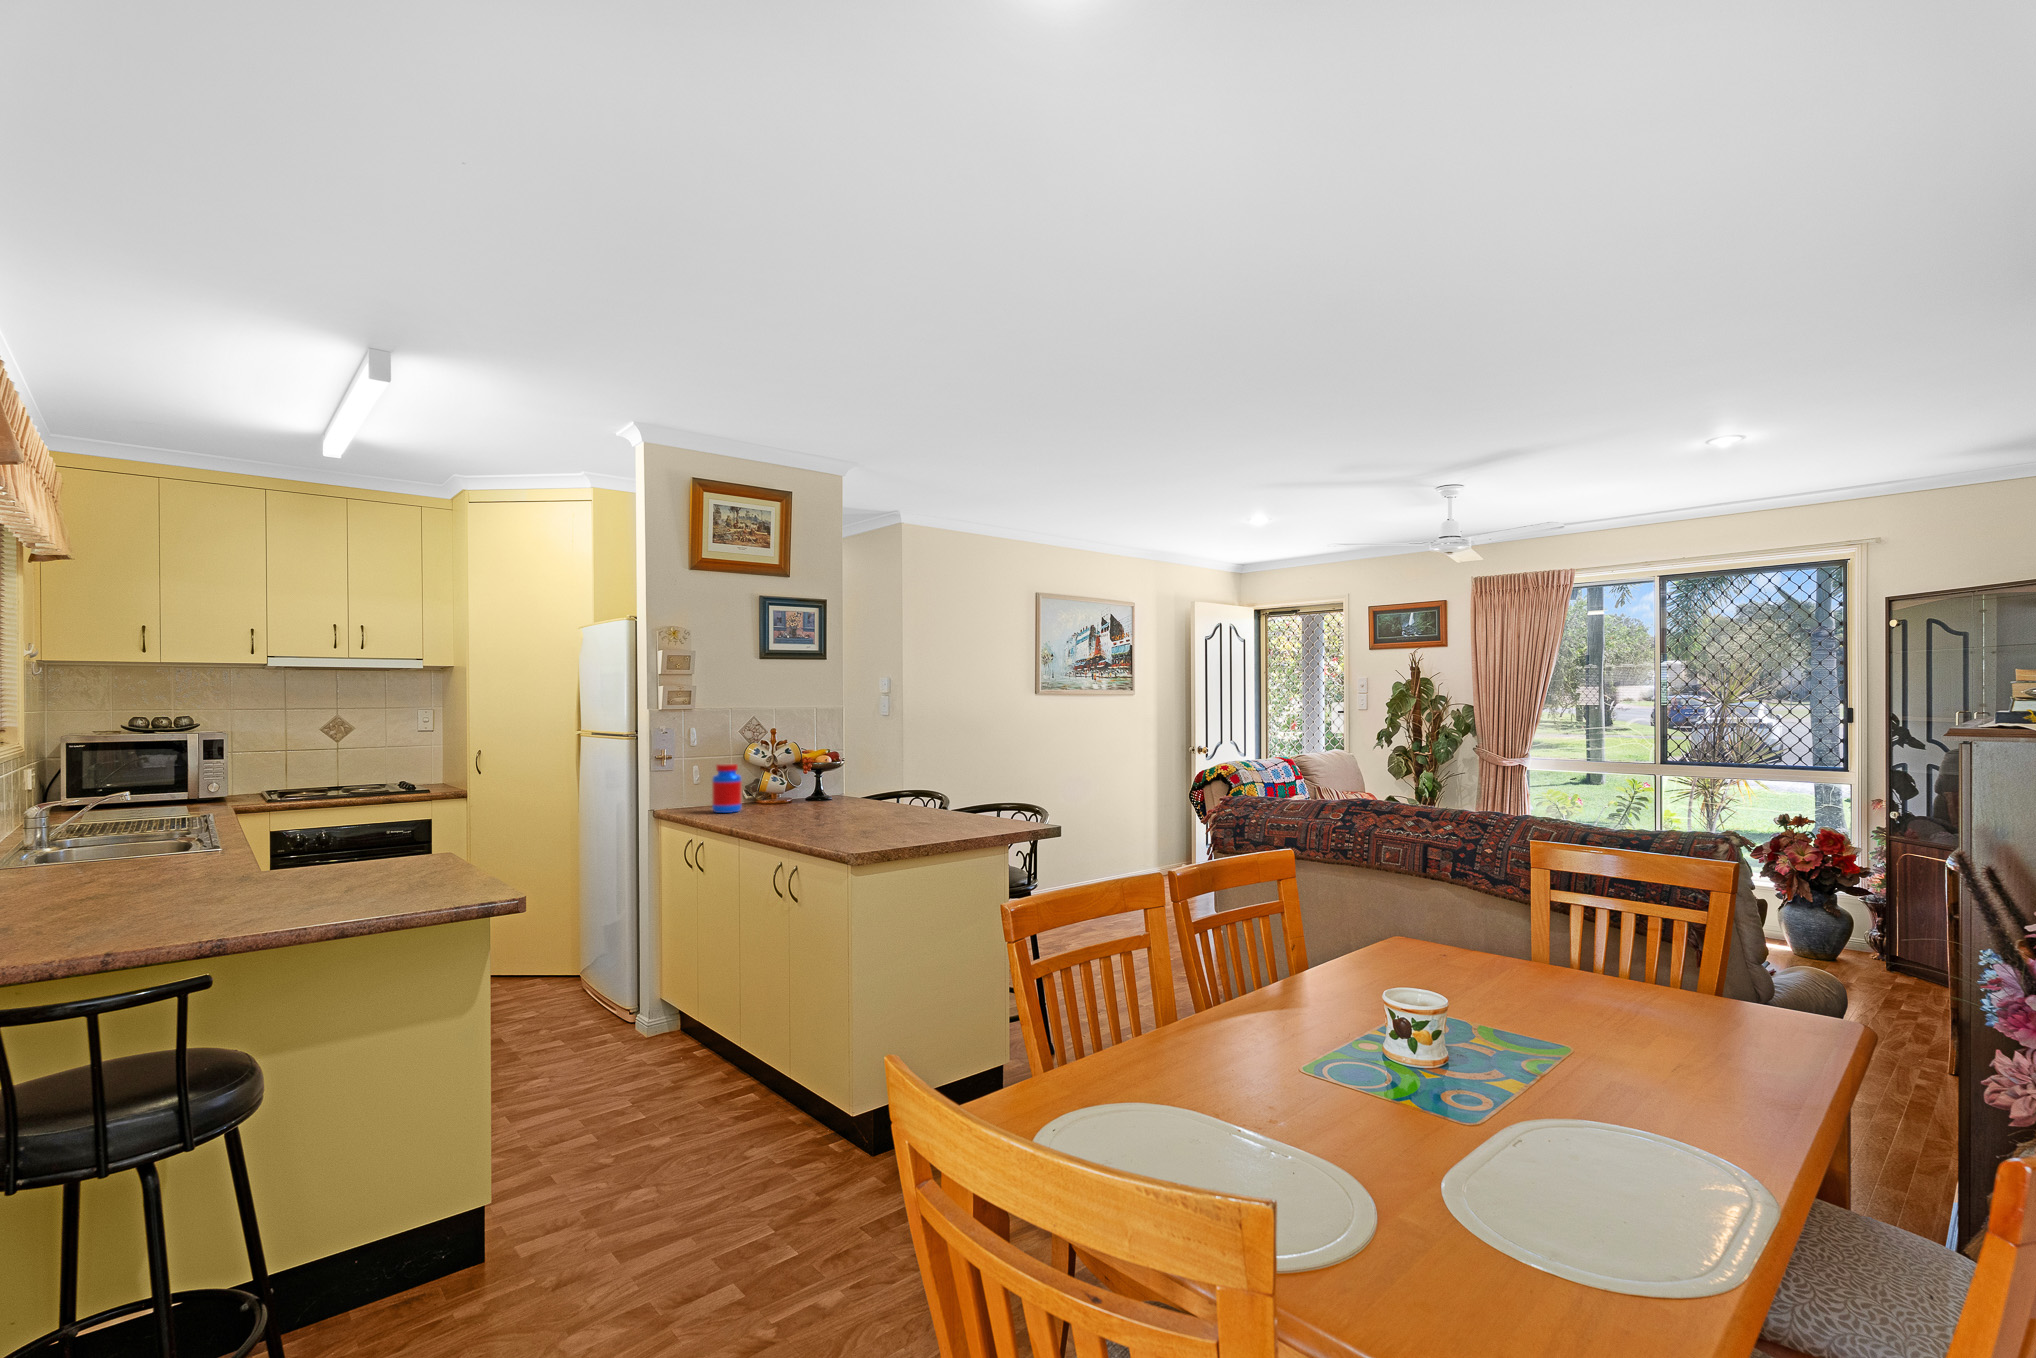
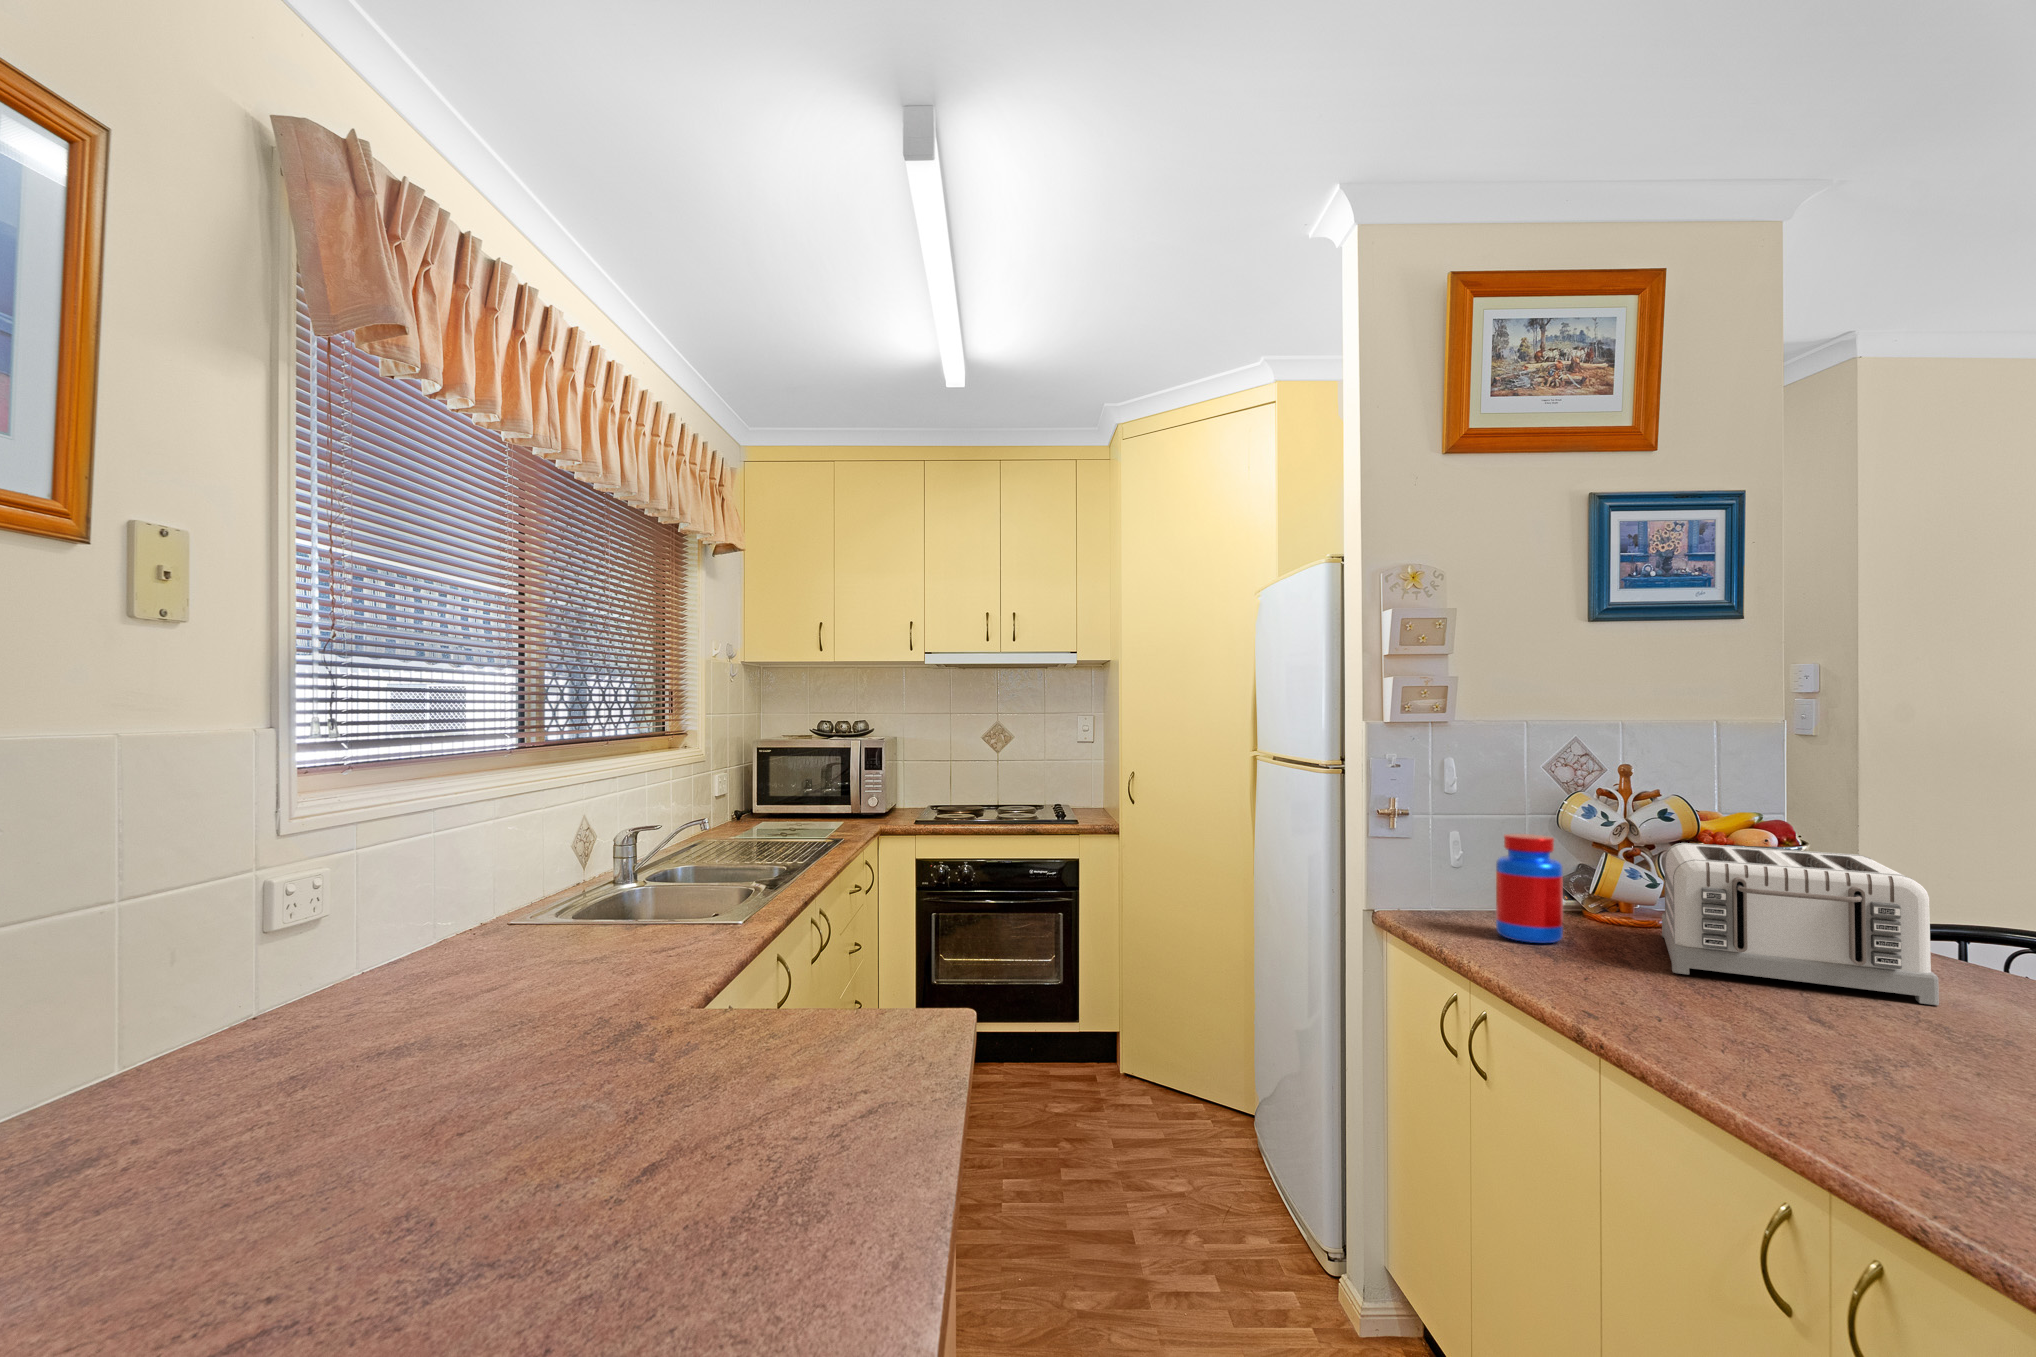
toaster: none [780,761,864,814] -> present [1662,843,1939,1005]

